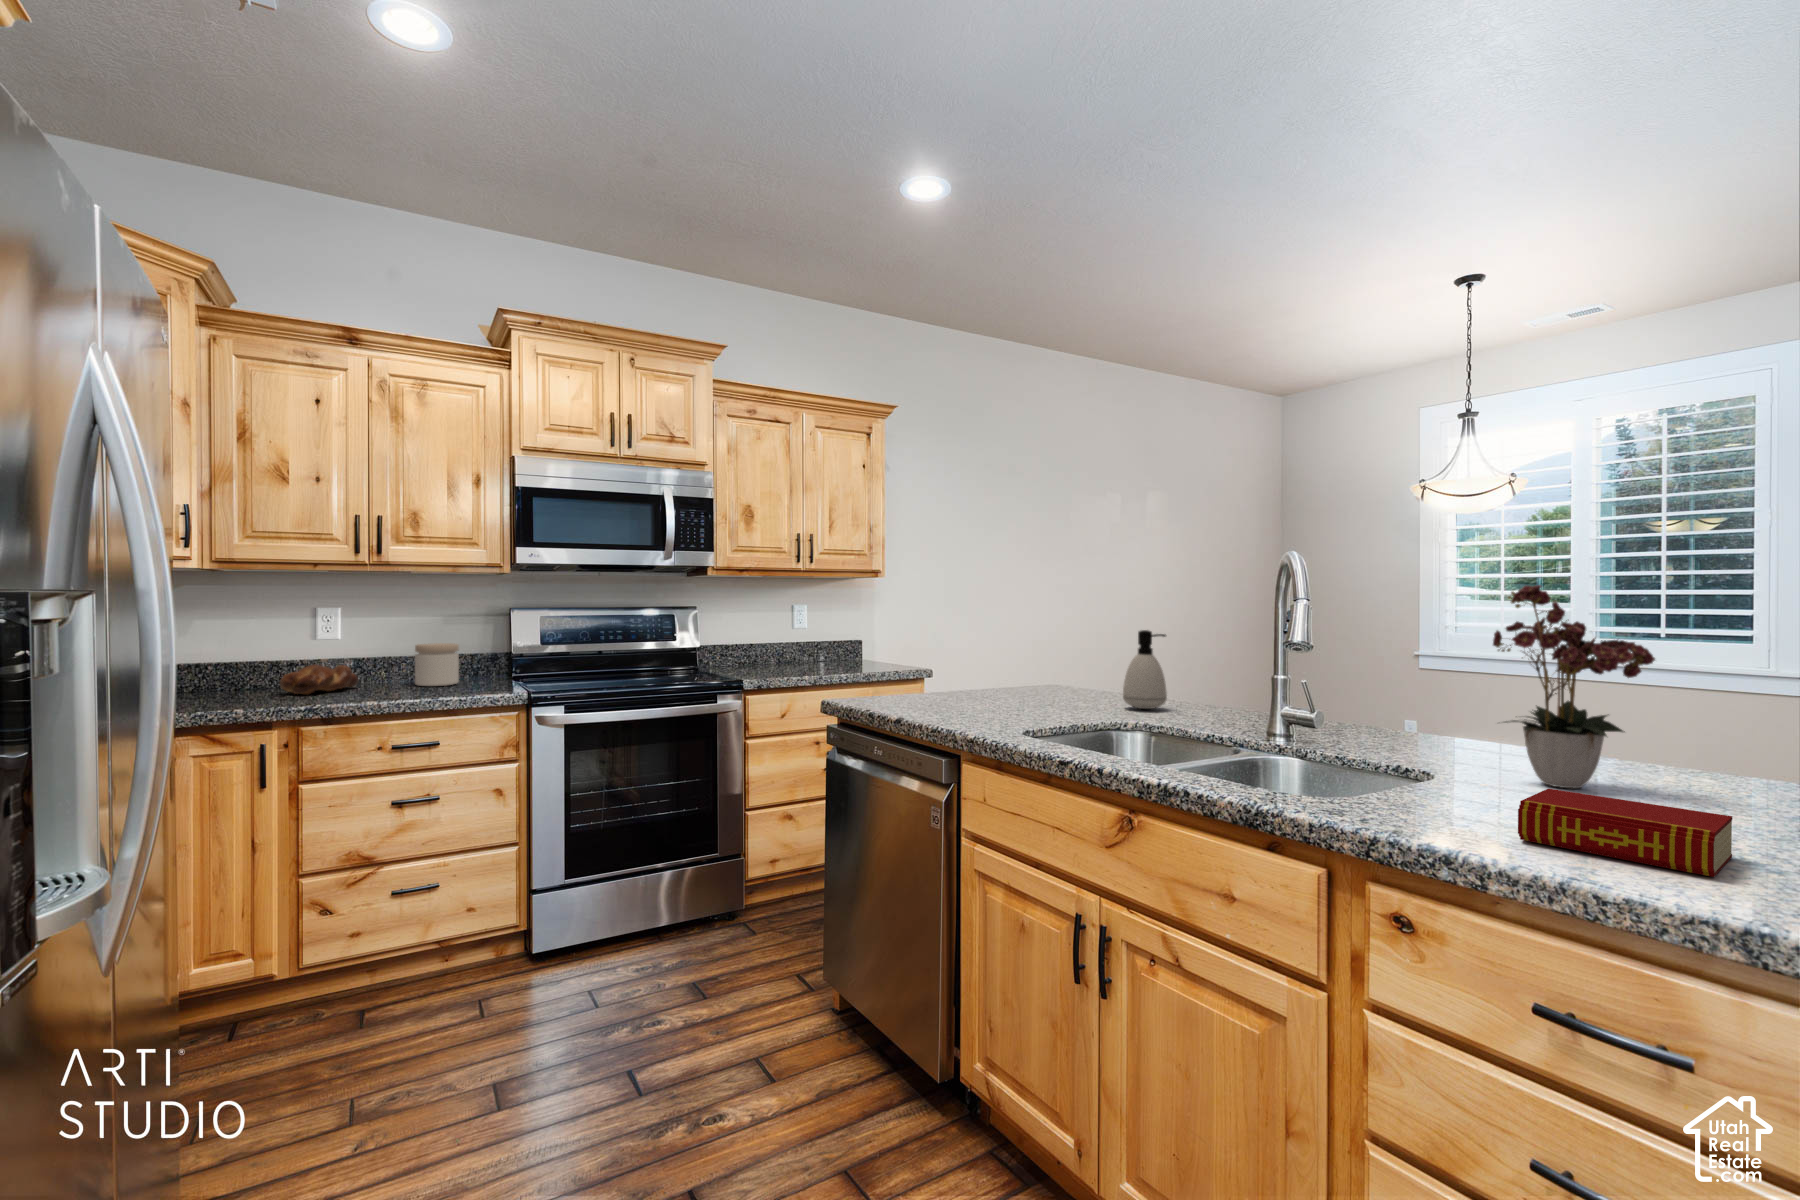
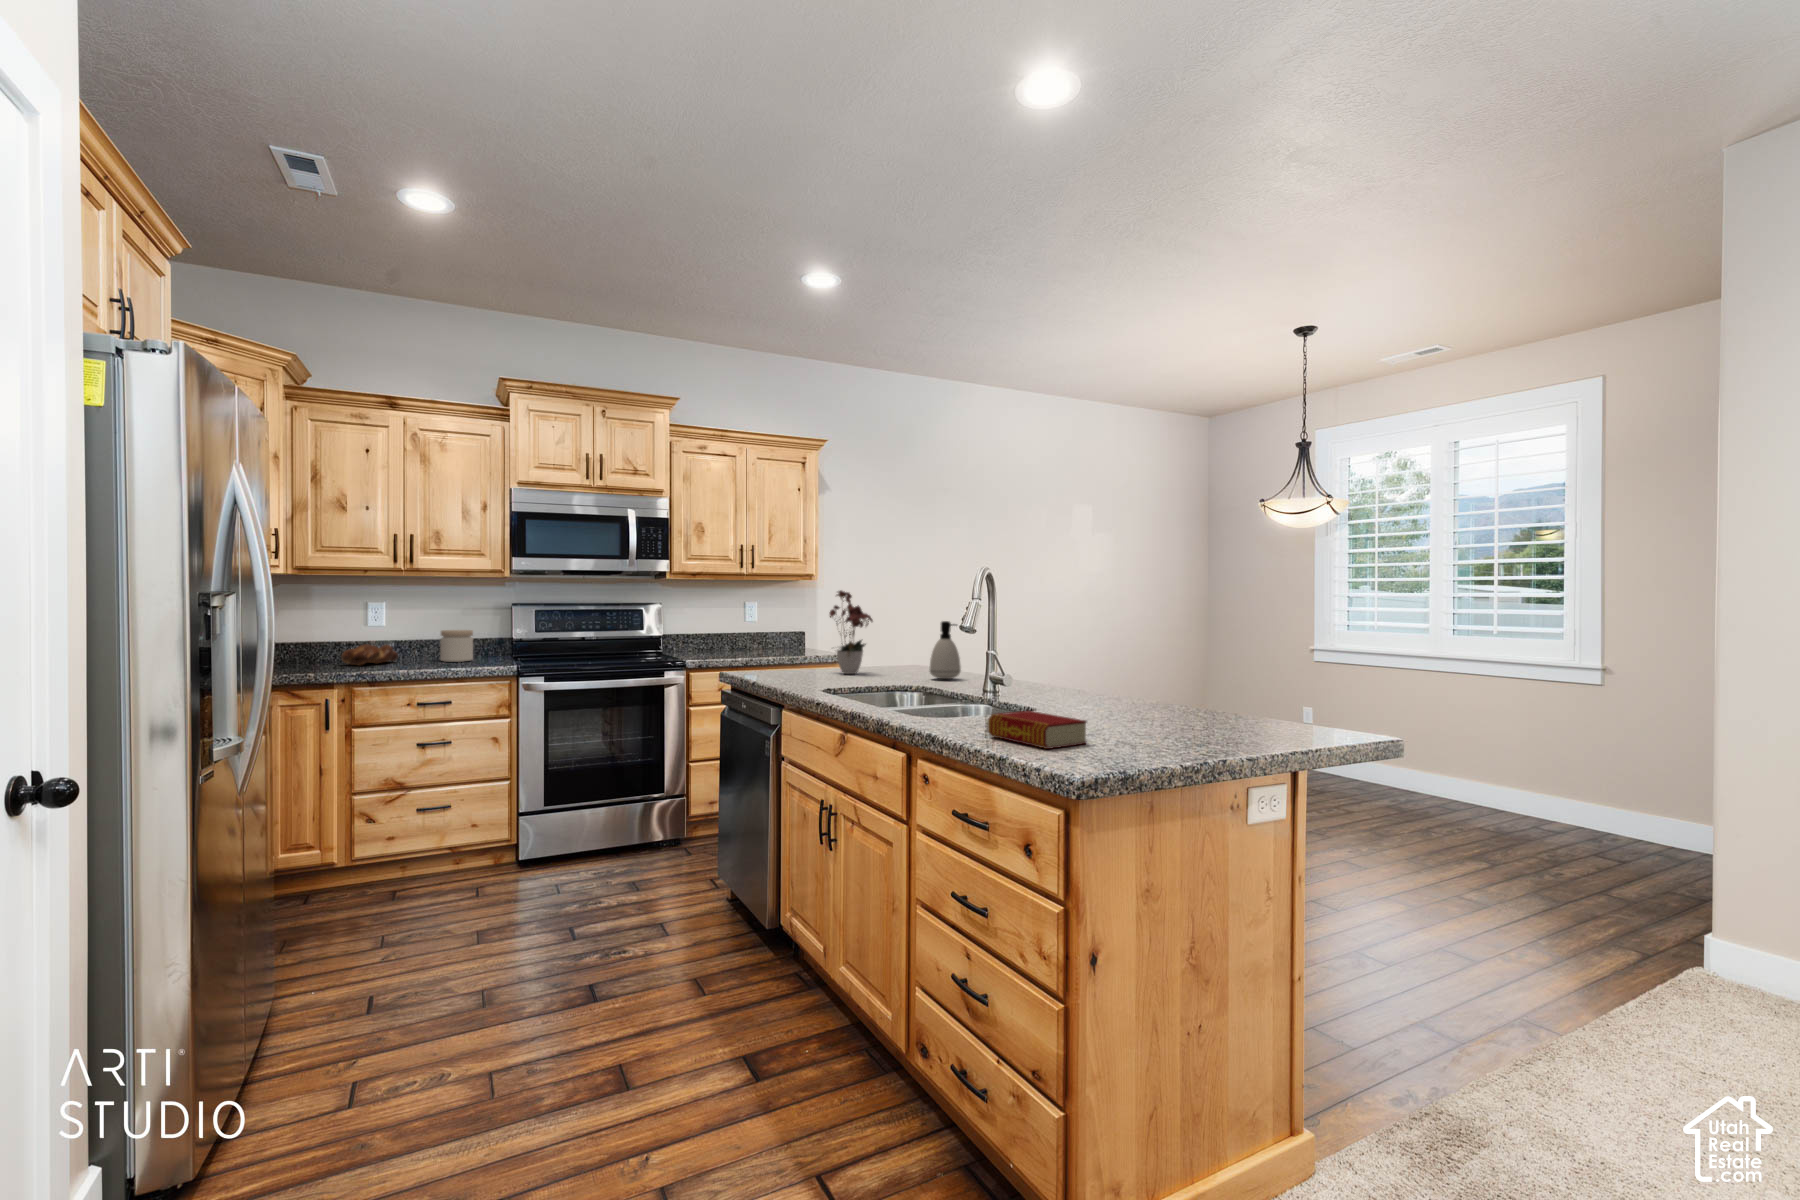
flower arrangement: present [1493,585,1655,788] -> present [830,591,873,674]

